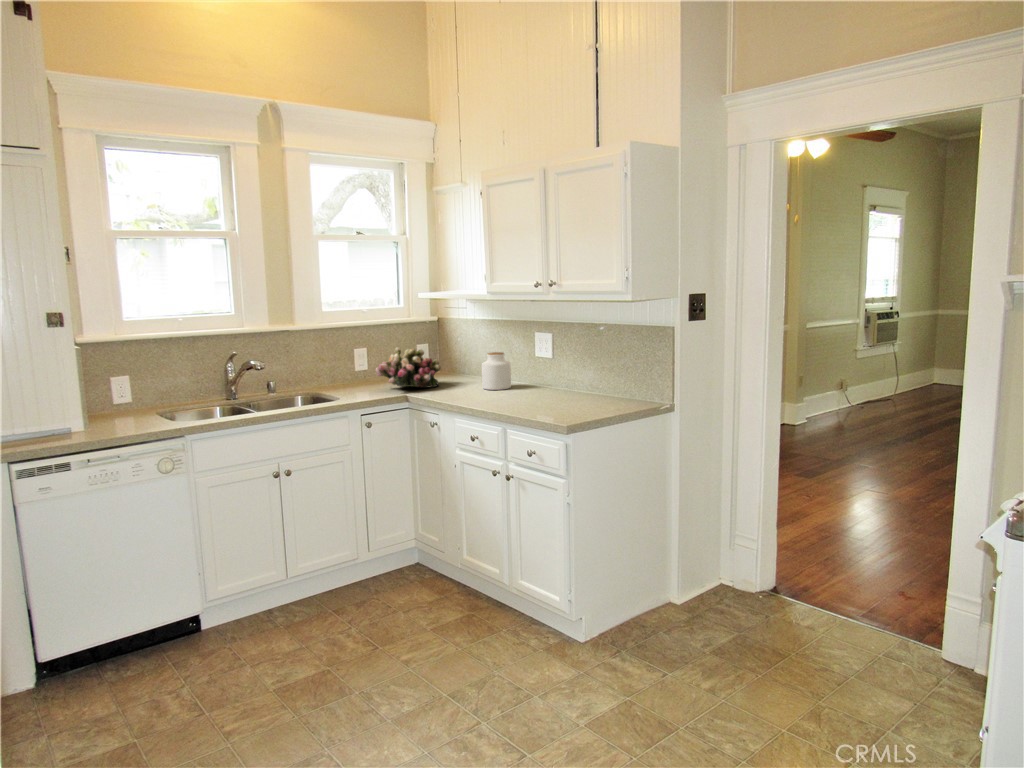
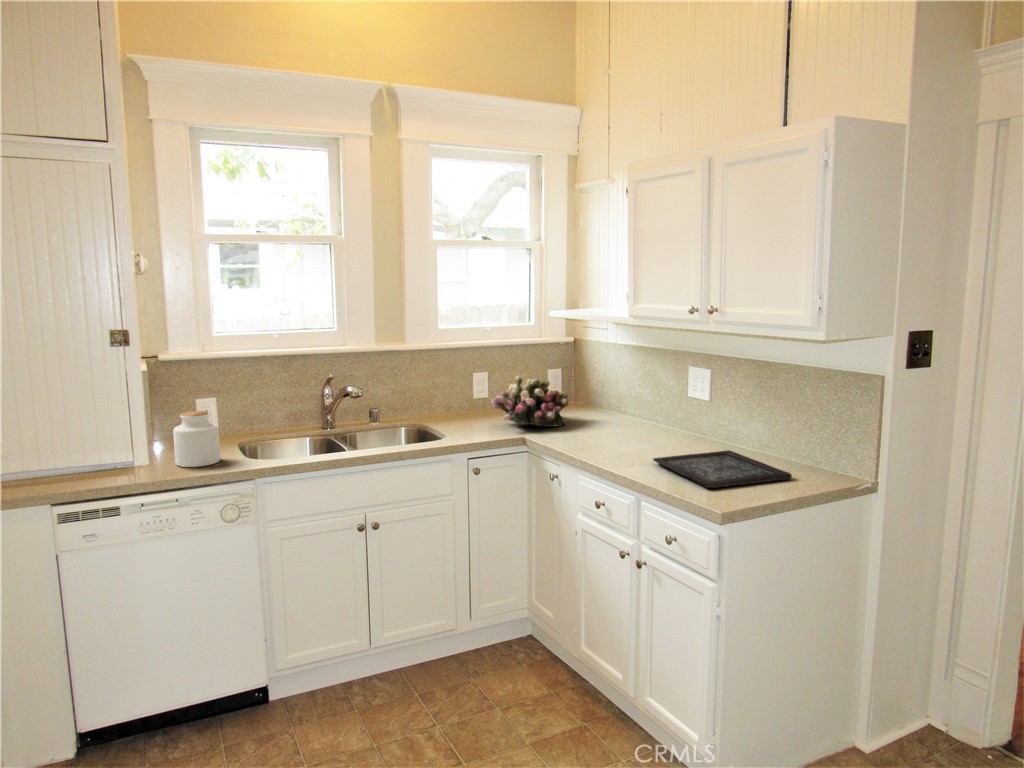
jar: present [482,352,511,390] -> present [173,411,220,467]
tray: none [513,392,615,415] -> present [653,450,792,488]

